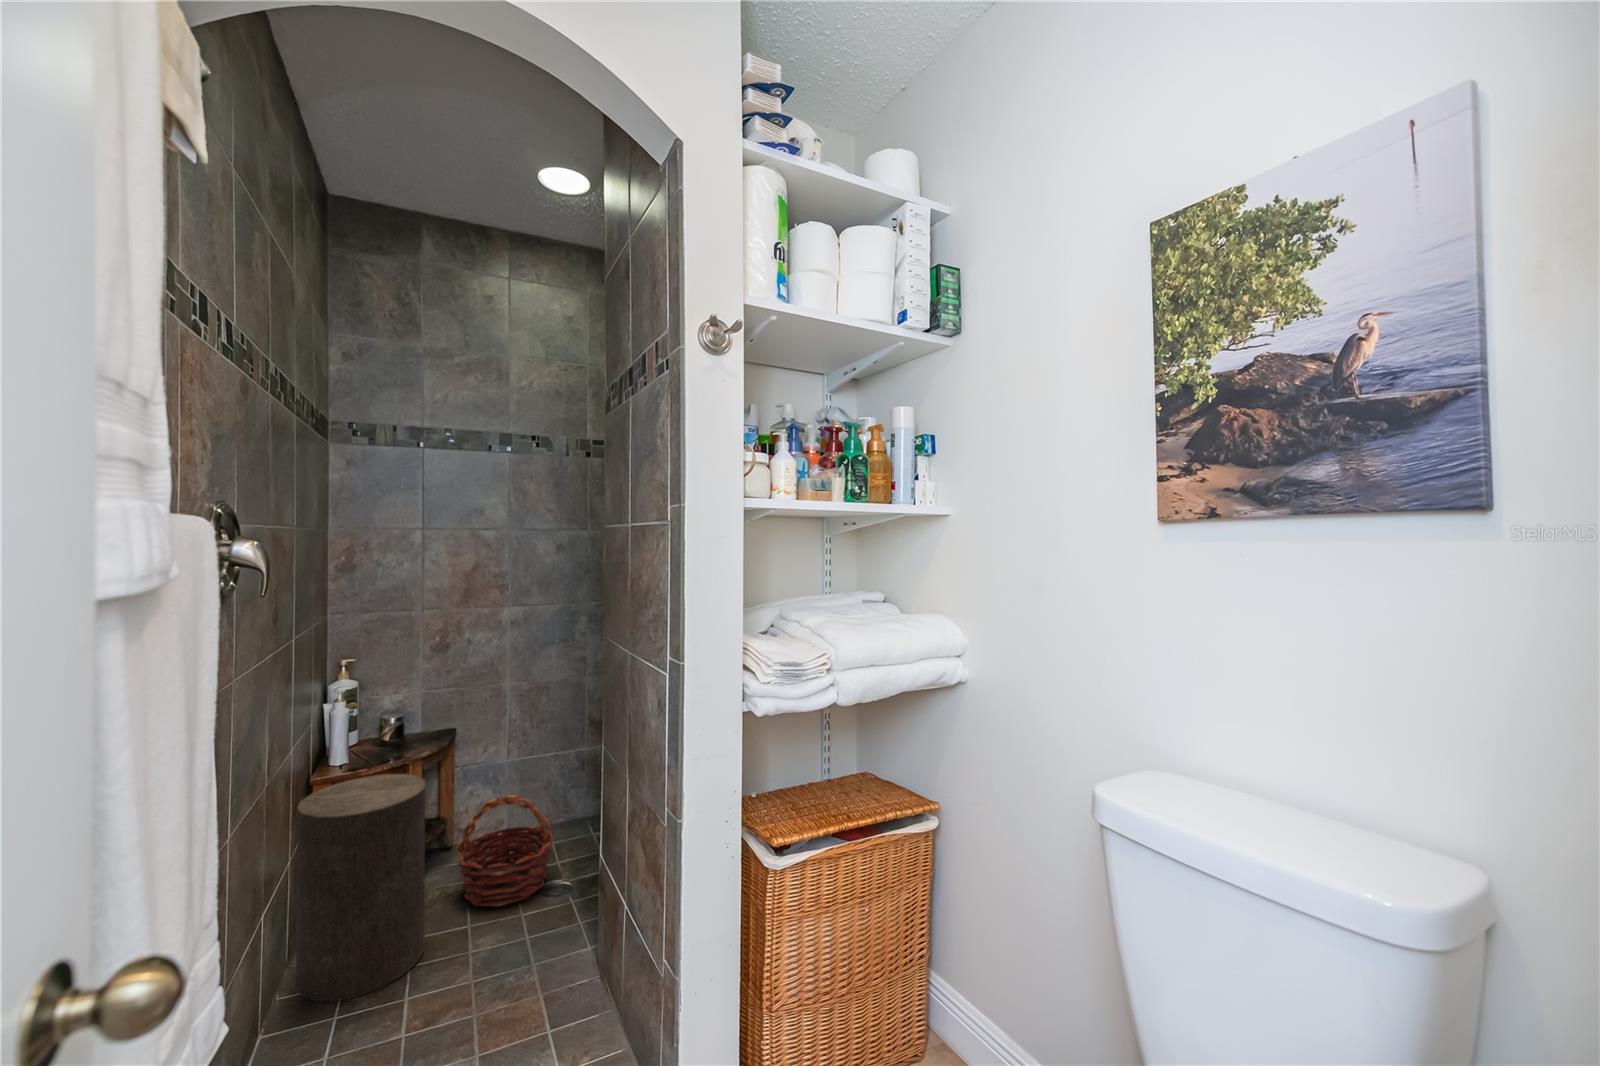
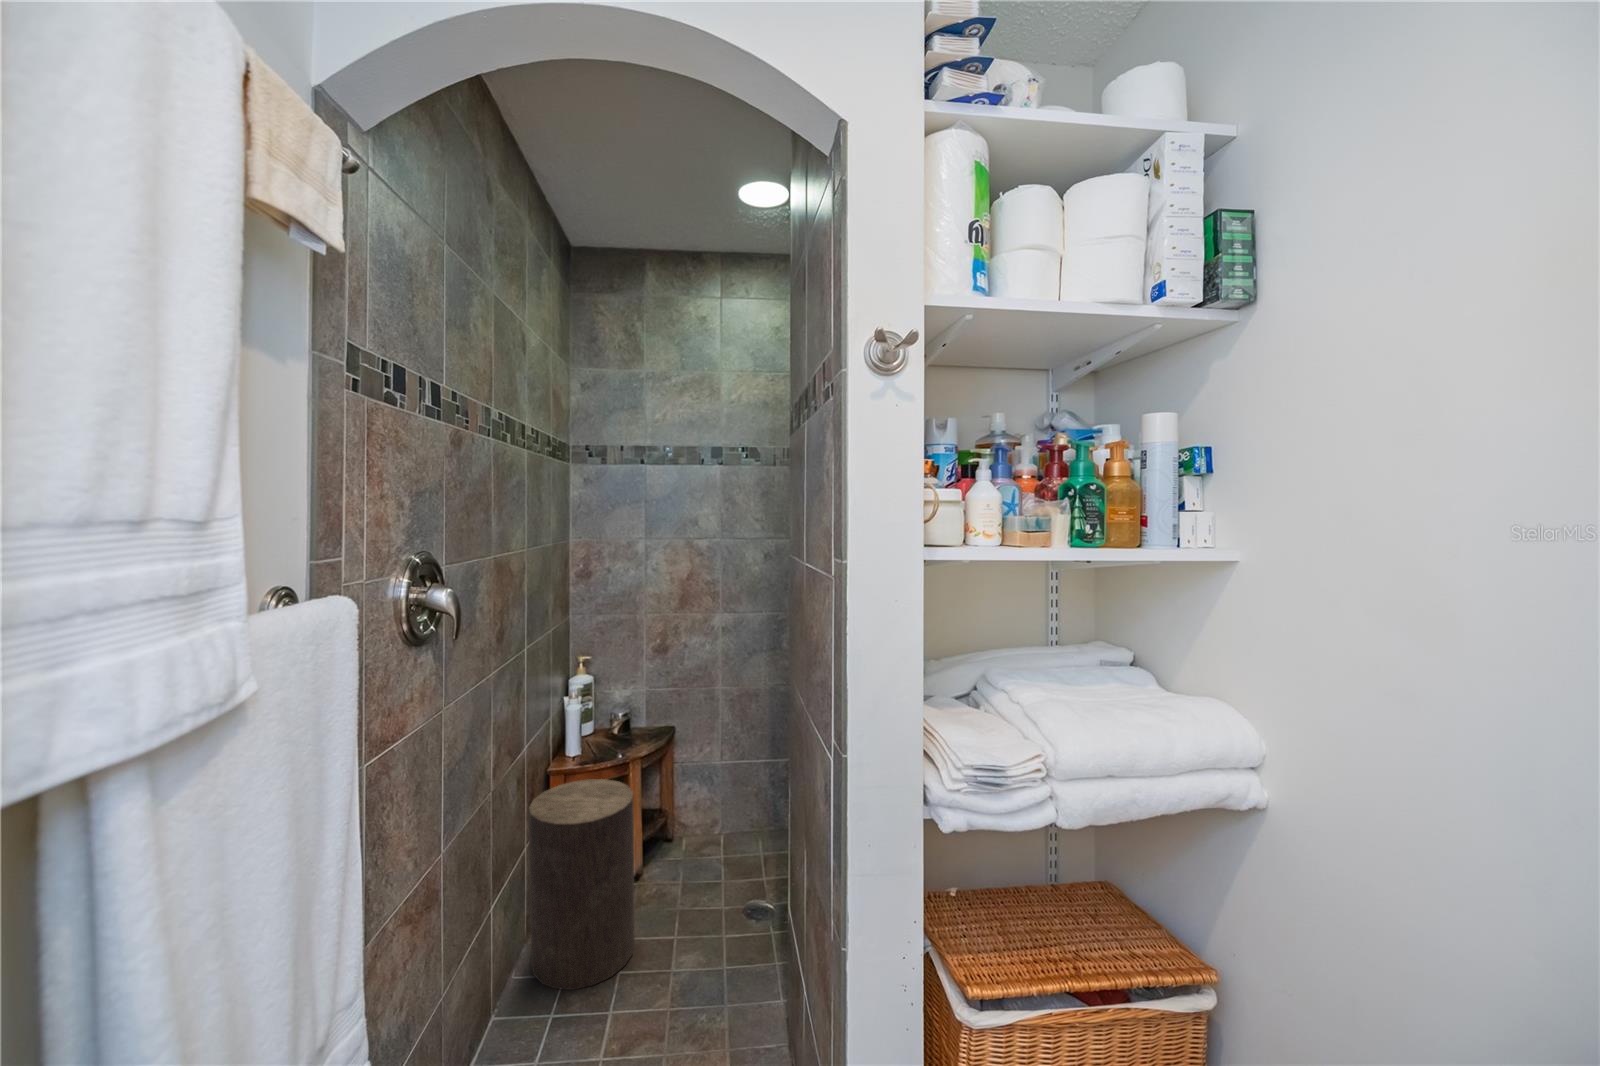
basket: present [457,795,553,907] -> none [668,807,754,918]

